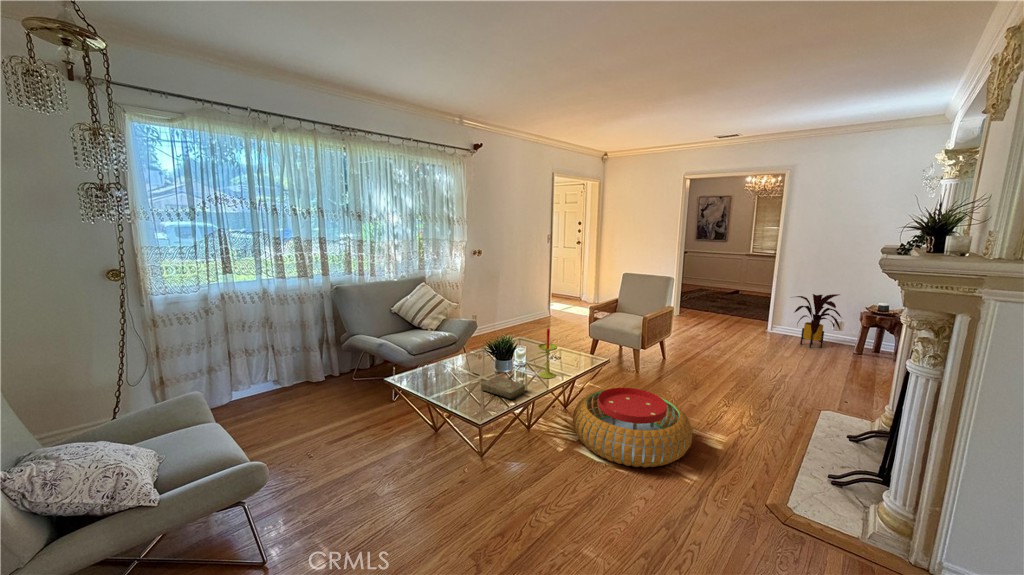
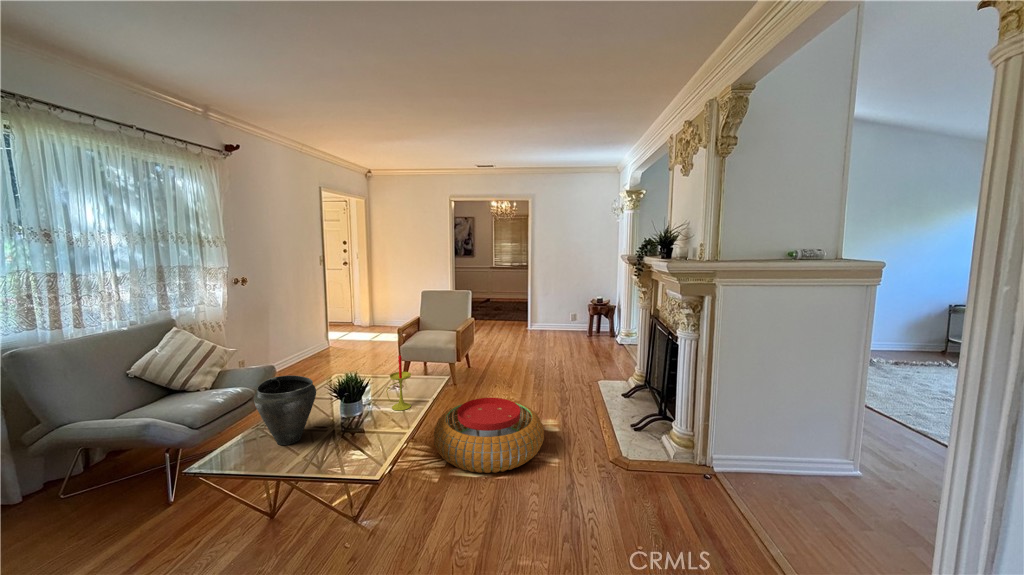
house plant: present [794,294,841,348] -> none [543,293,579,337]
vase: none [432,328,475,381] -> present [254,375,316,445]
book: present [481,376,526,399] -> none [339,422,395,443]

